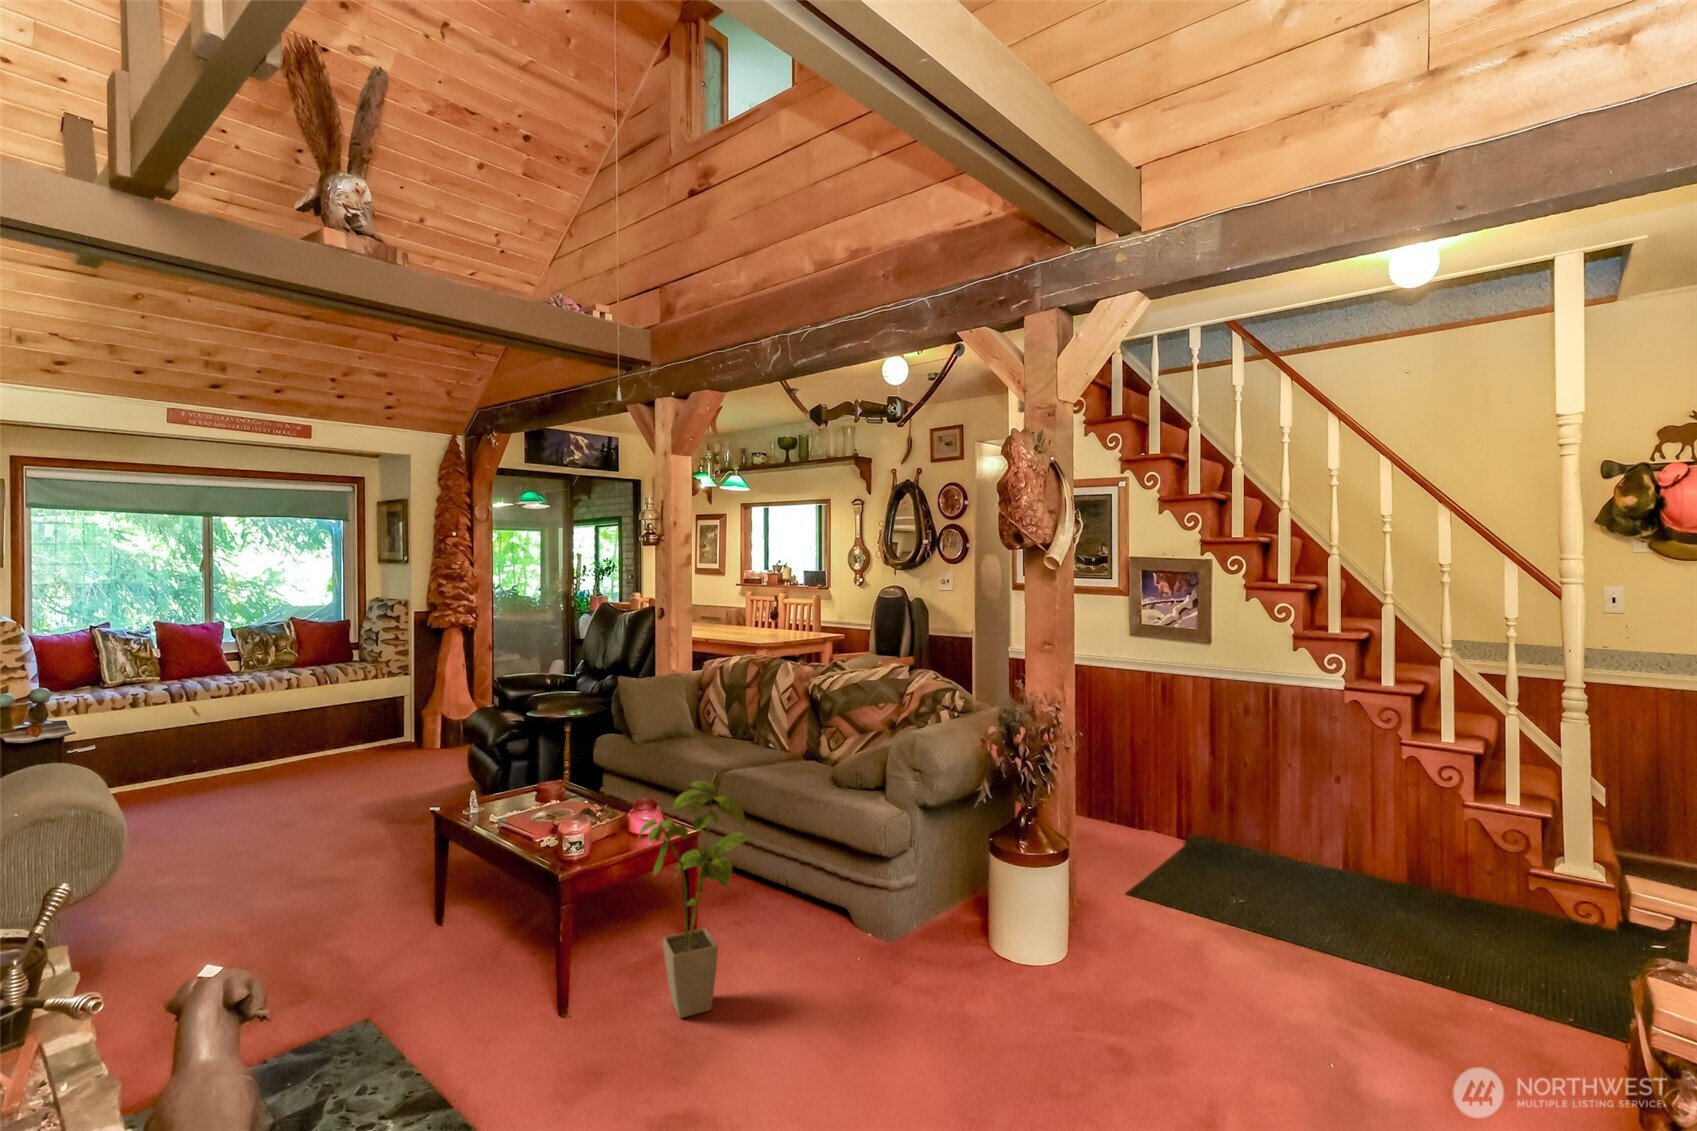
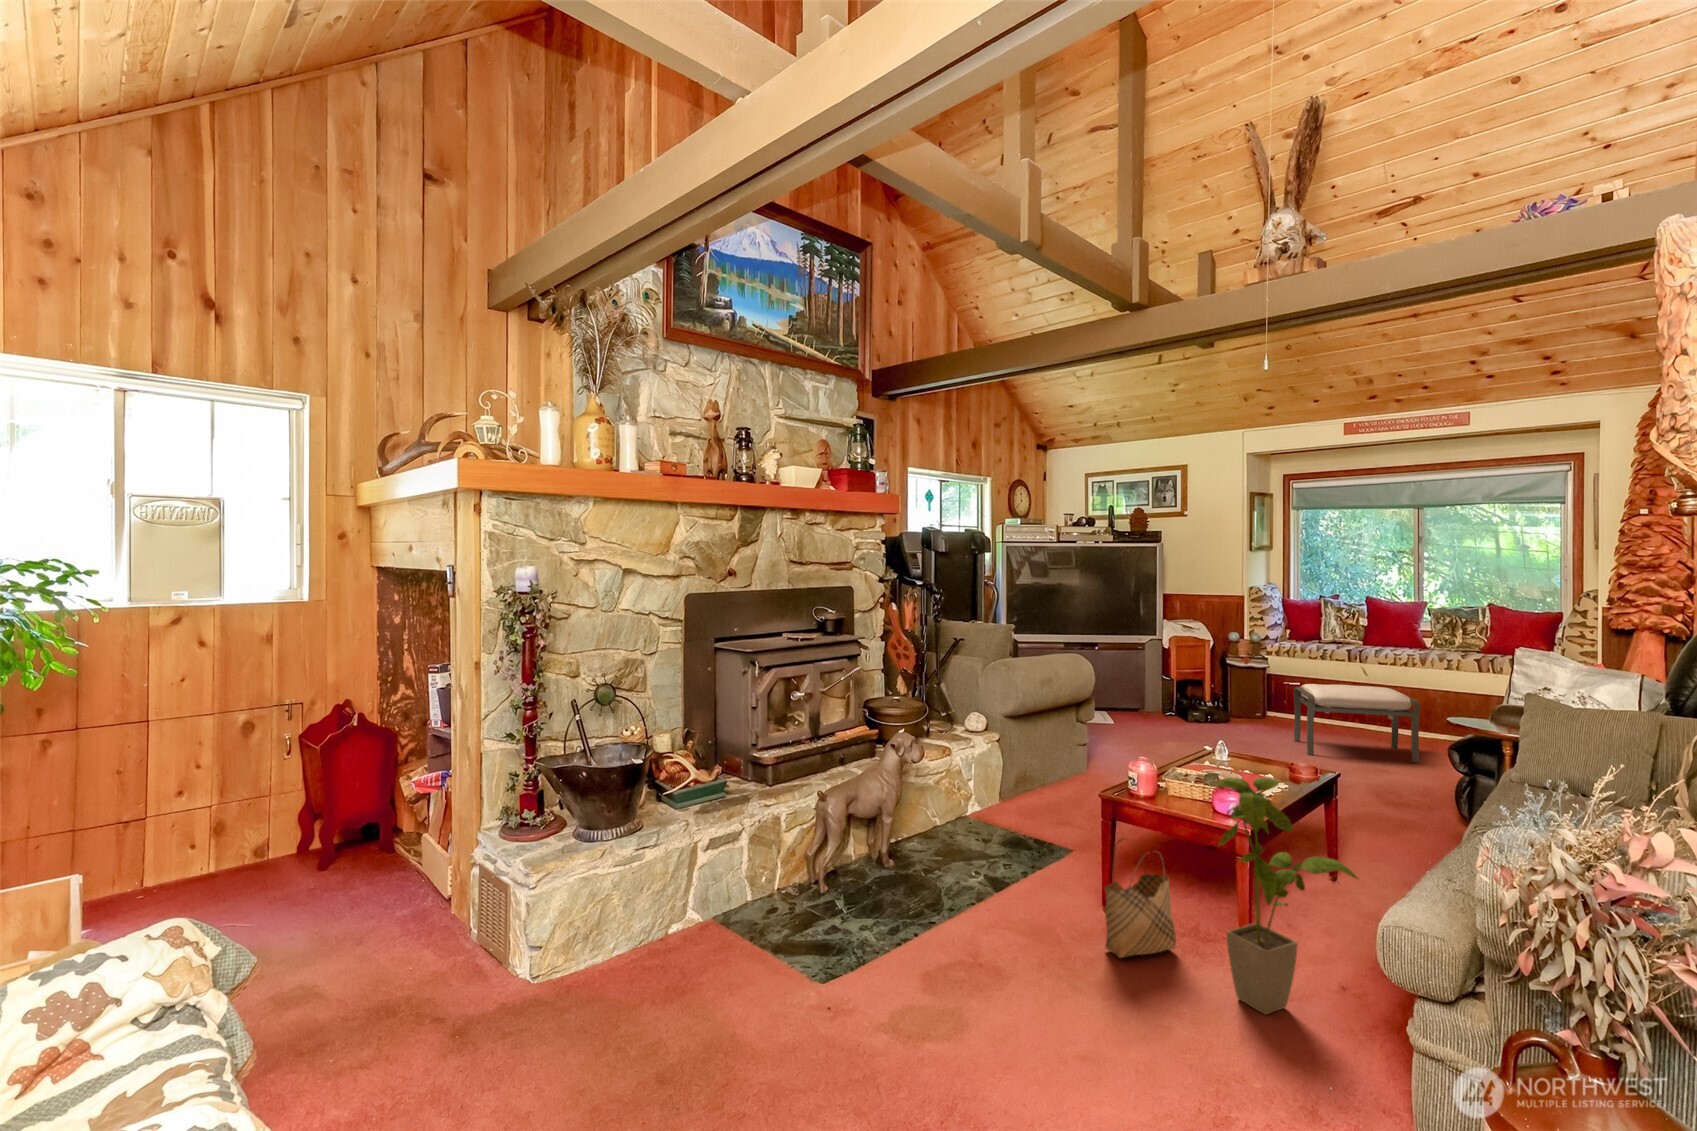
ottoman: none [159,720,326,825] -> present [1294,684,1420,763]
woven basket: none [527,923,588,1085] -> present [1105,838,1176,958]

